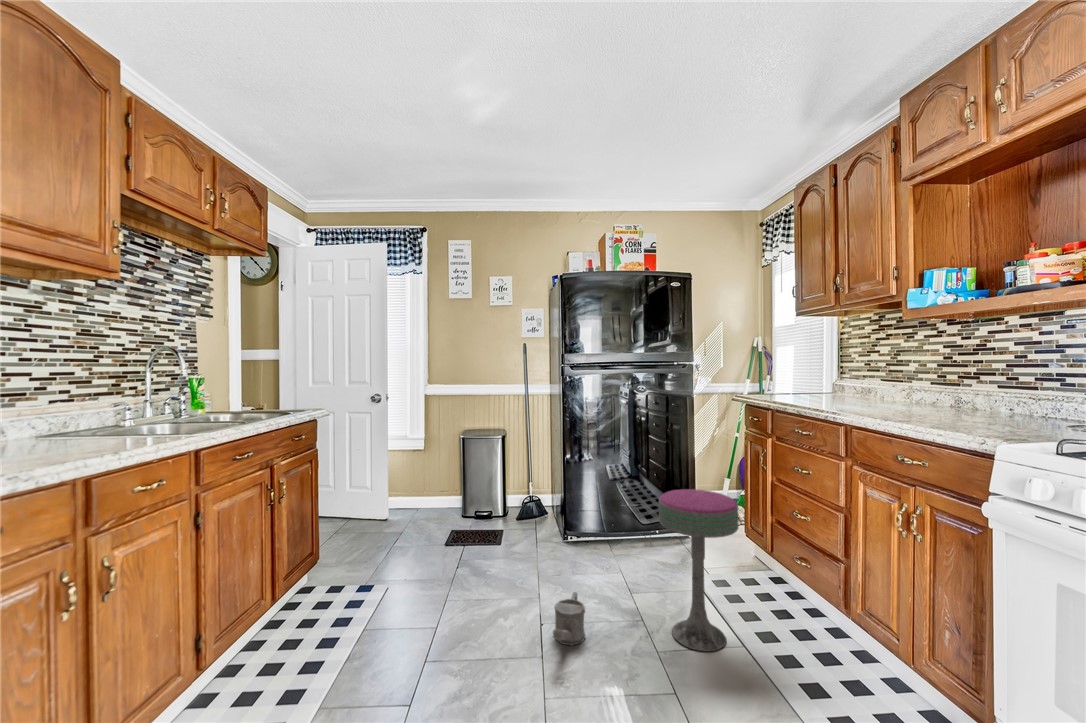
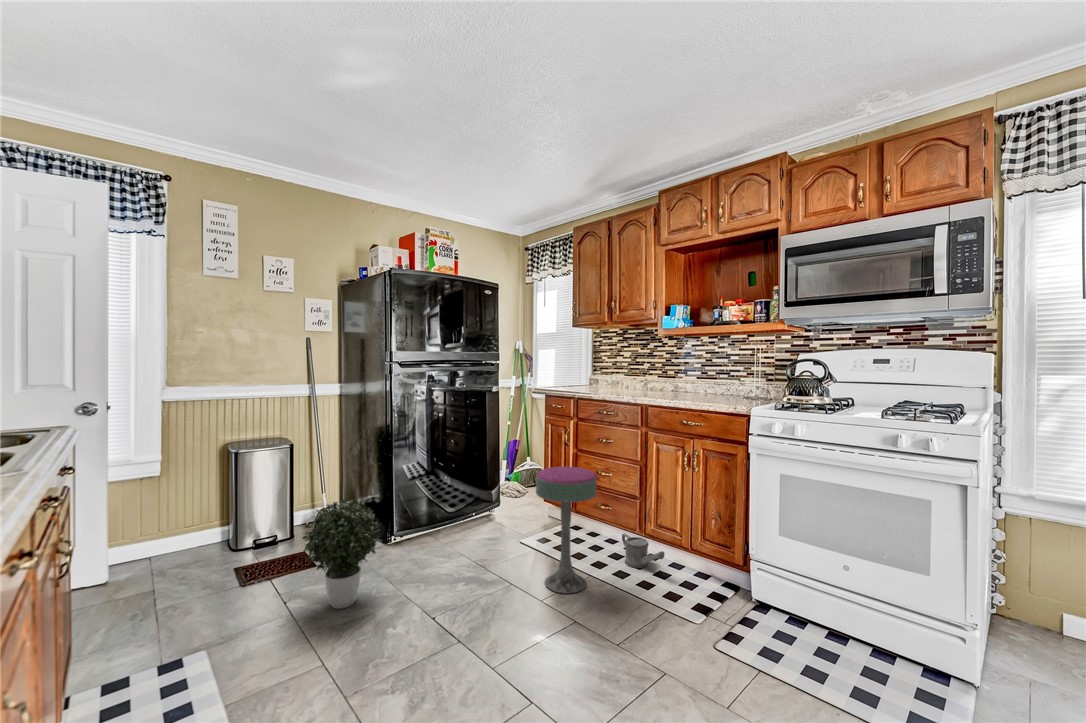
potted plant: none [458,485,522,582] -> present [303,499,382,609]
watering can: present [553,592,586,645] -> present [622,534,664,568]

